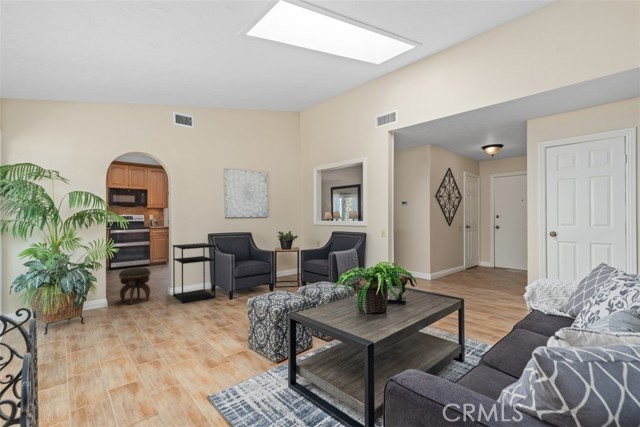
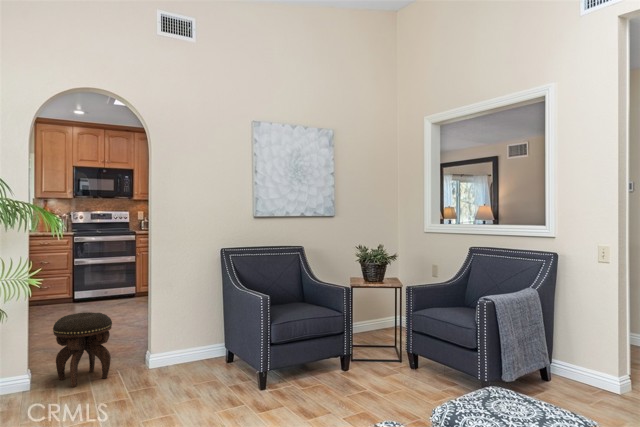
shelving unit: present [172,243,216,303] -> none [152,267,233,392]

